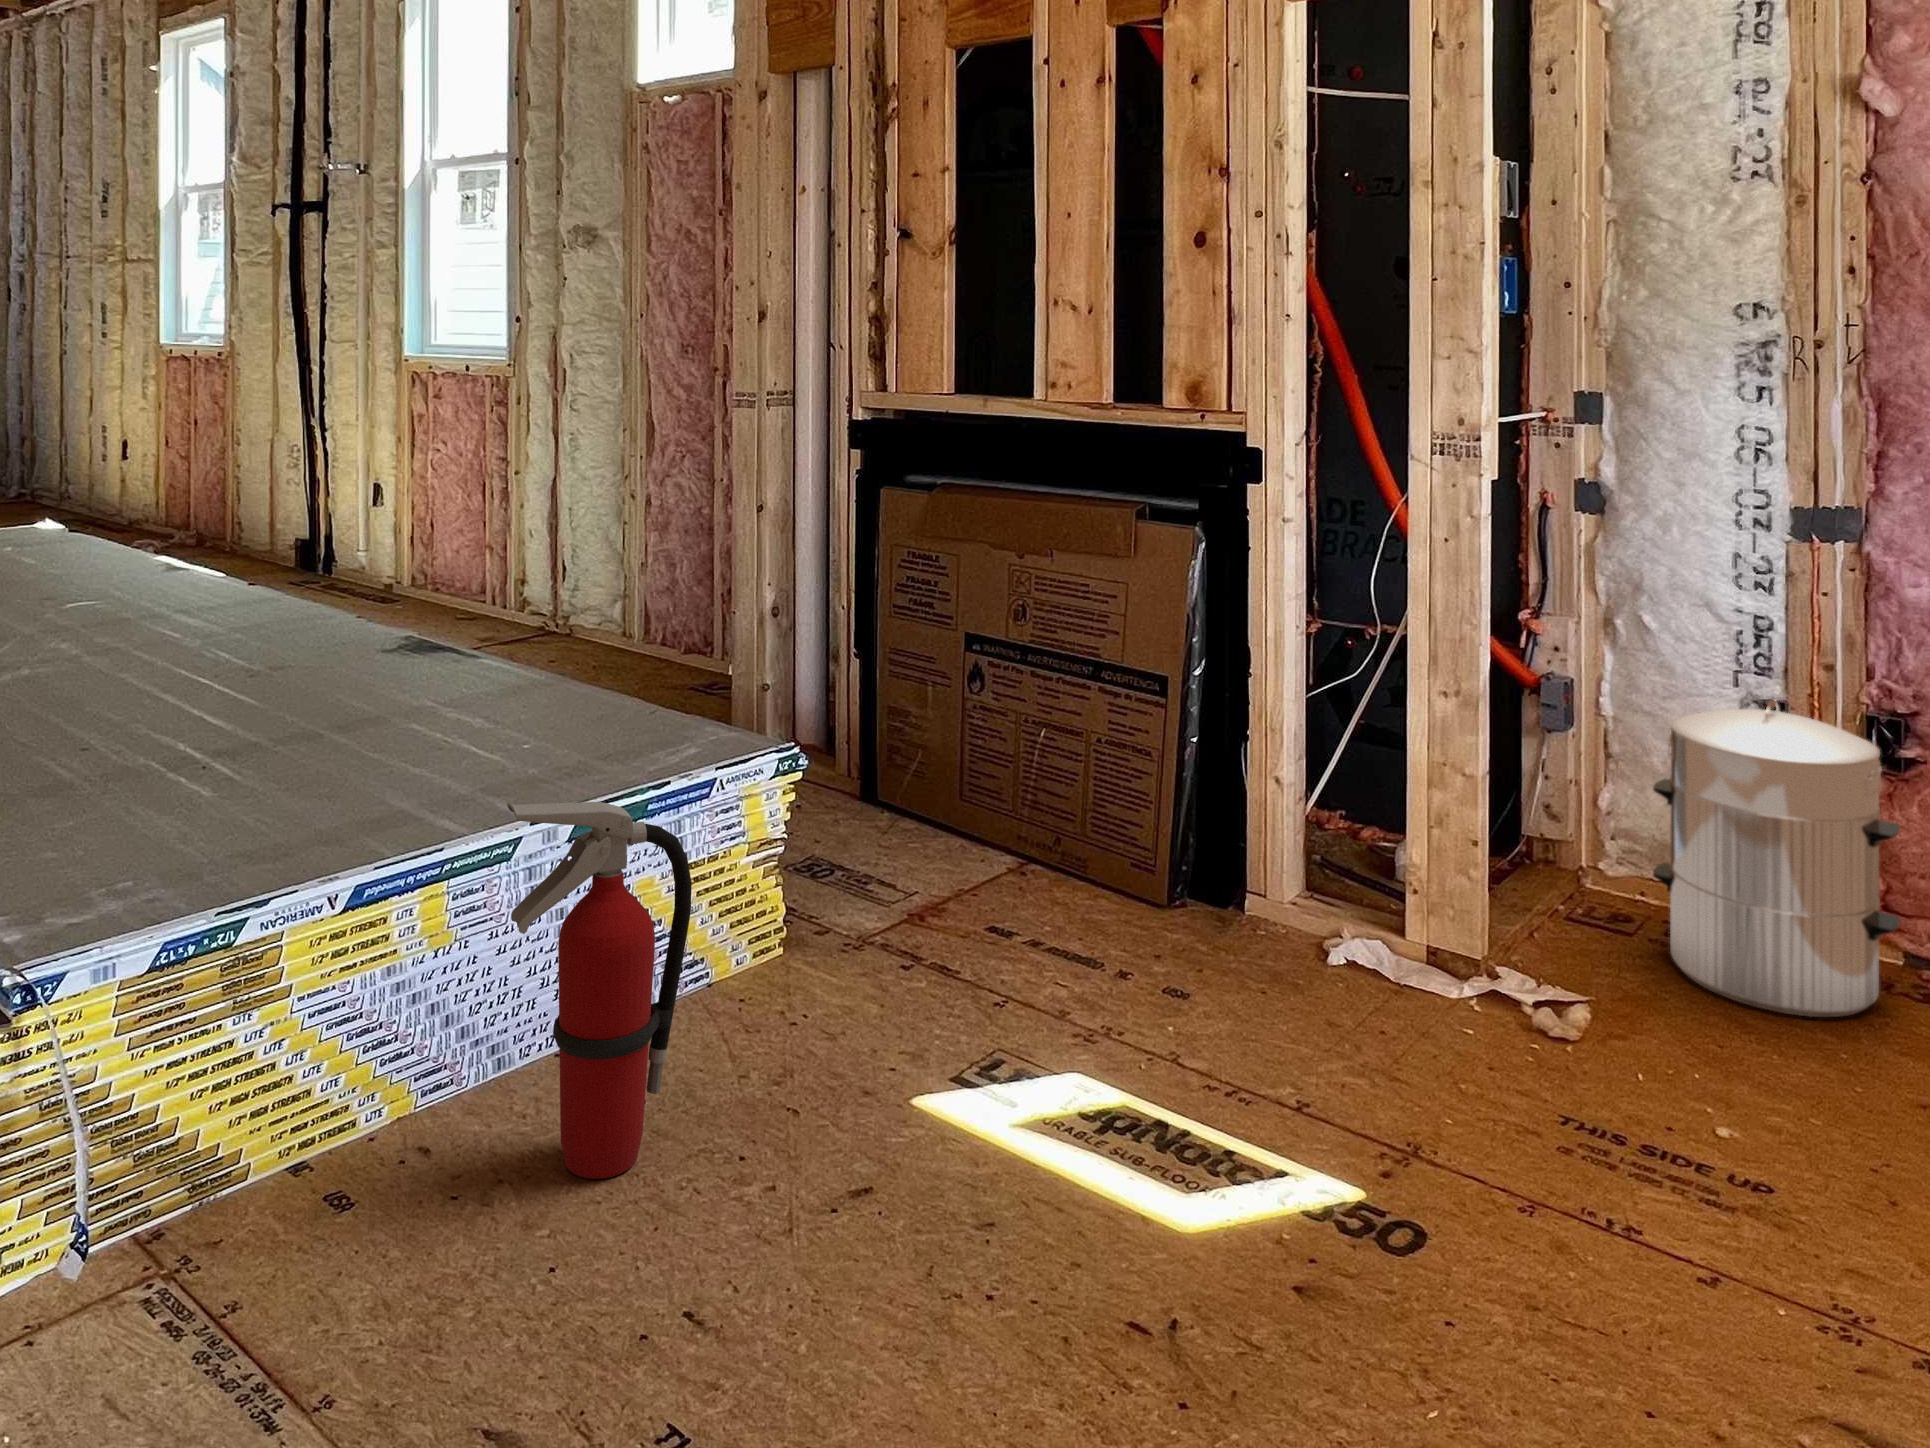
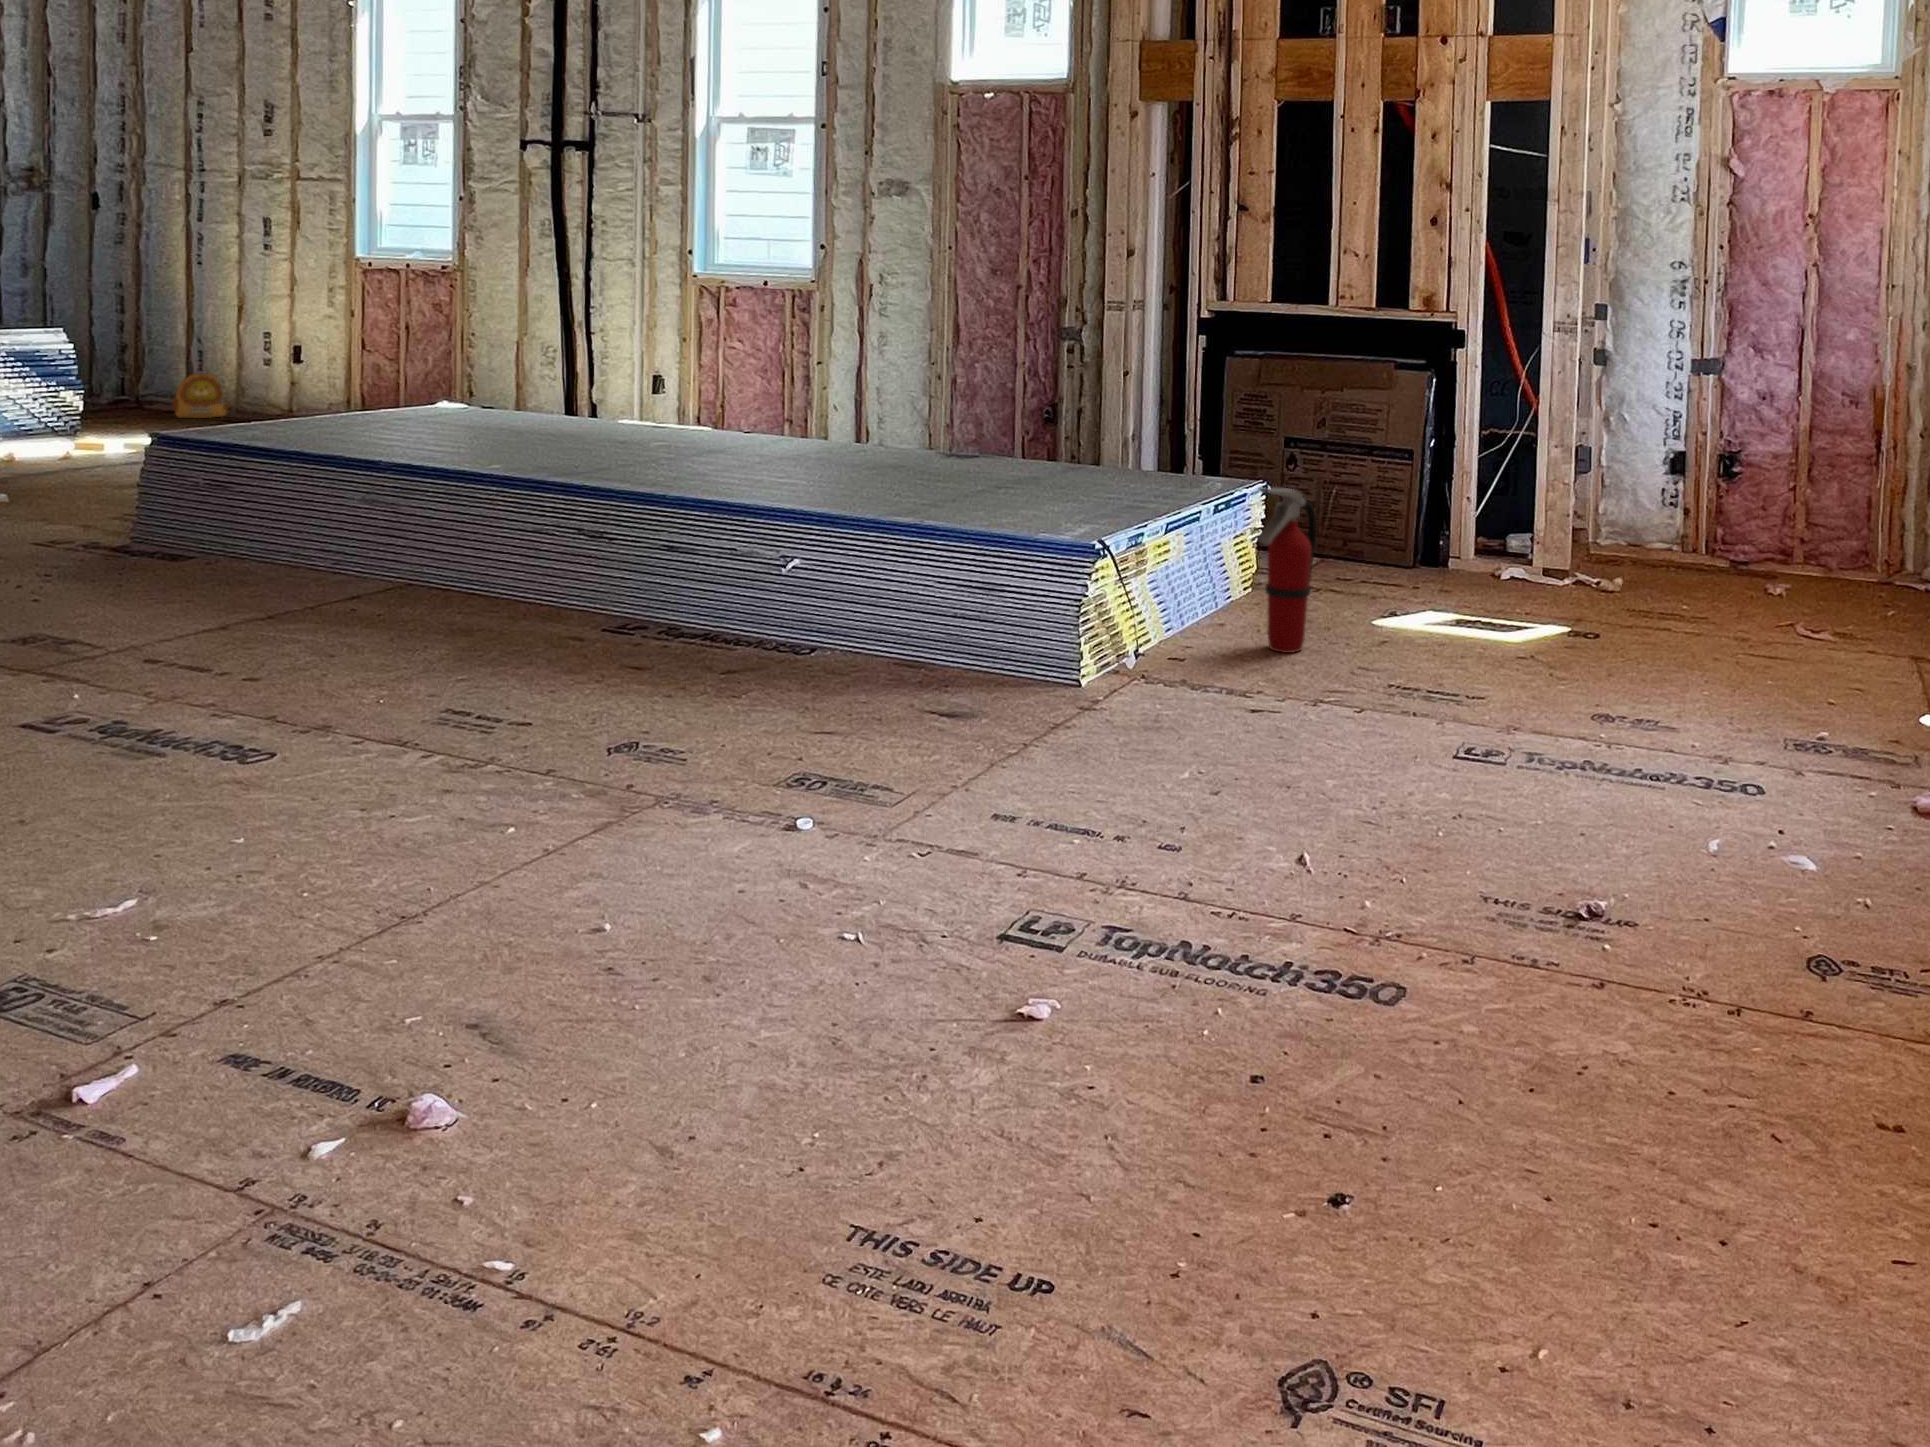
backpack: none [28,464,82,519] -> present [172,373,230,418]
waste bin: present [1653,701,1900,1017] -> none [1633,446,1737,581]

